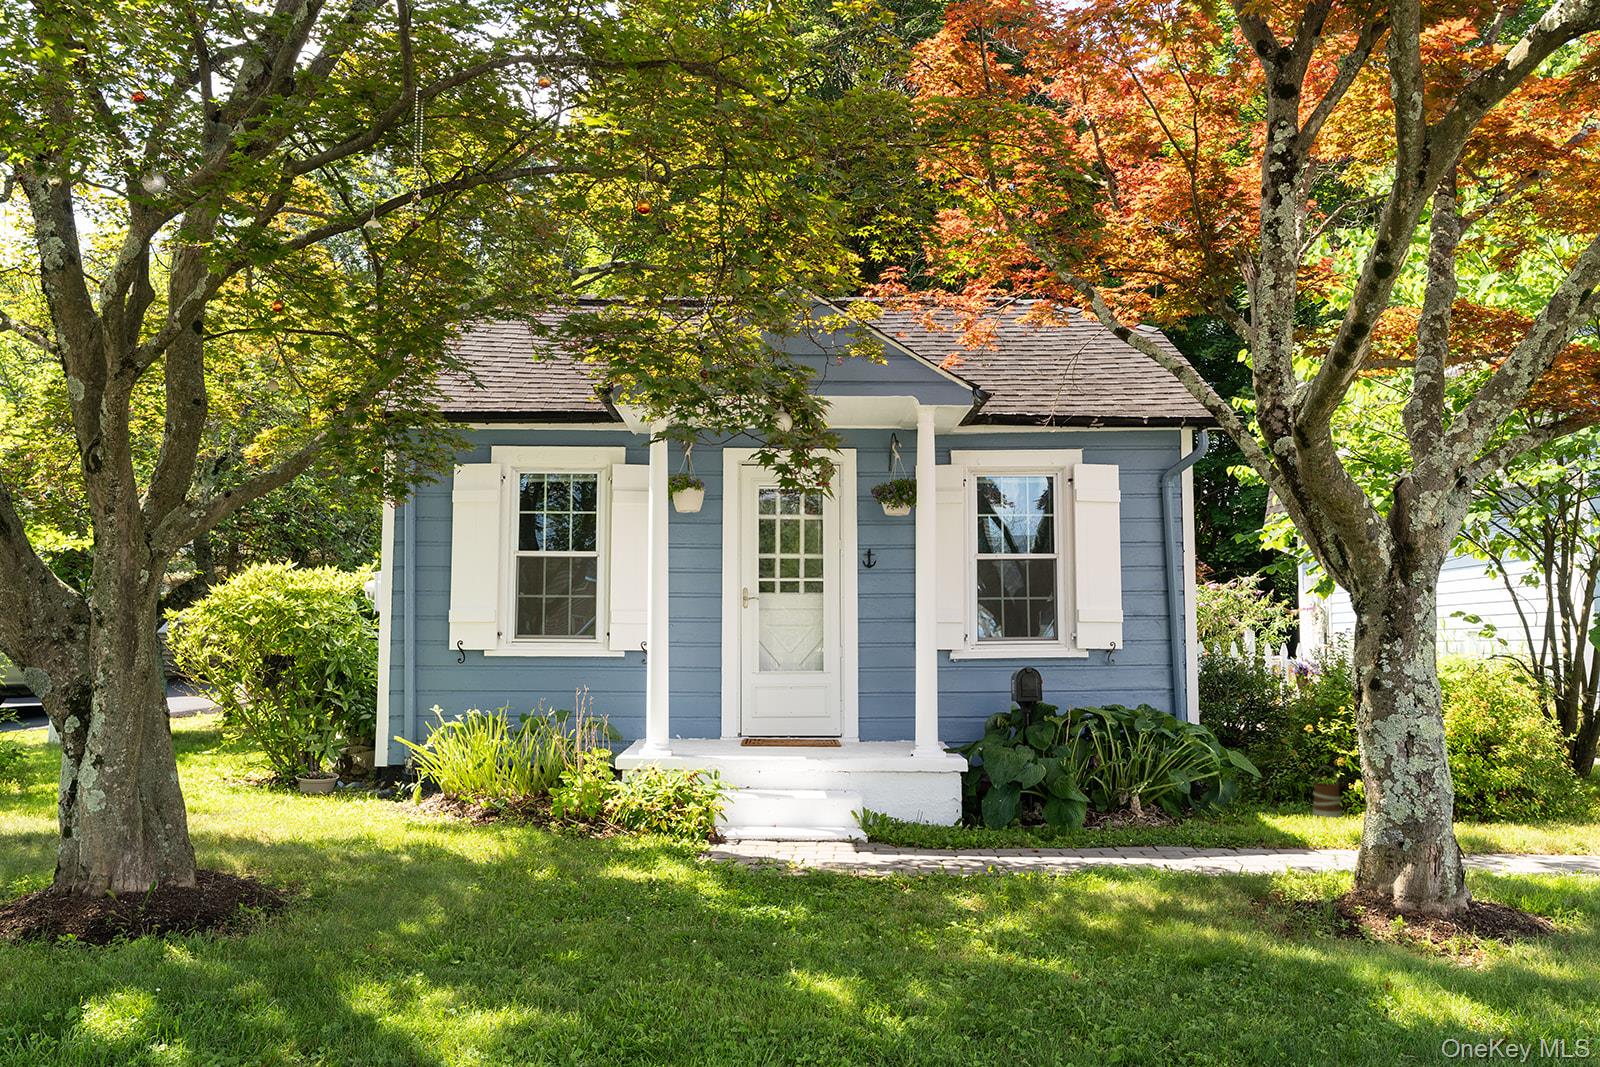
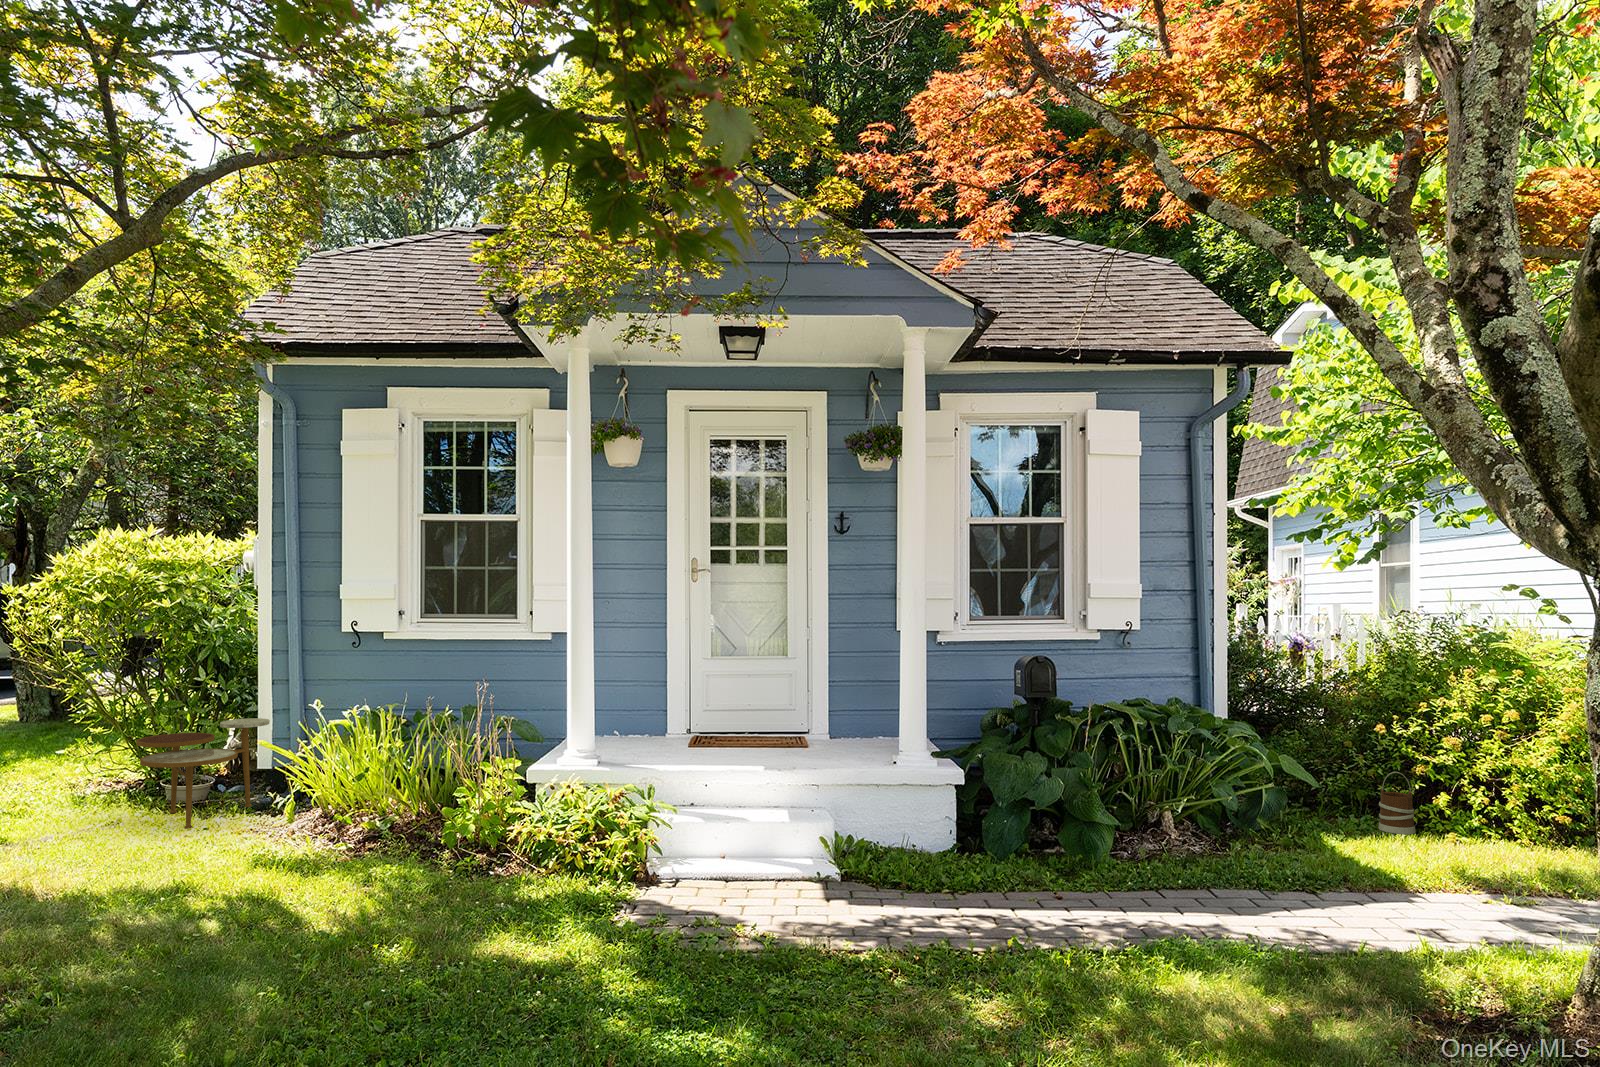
side table: none [293,720,395,807] -> present [137,718,270,829]

